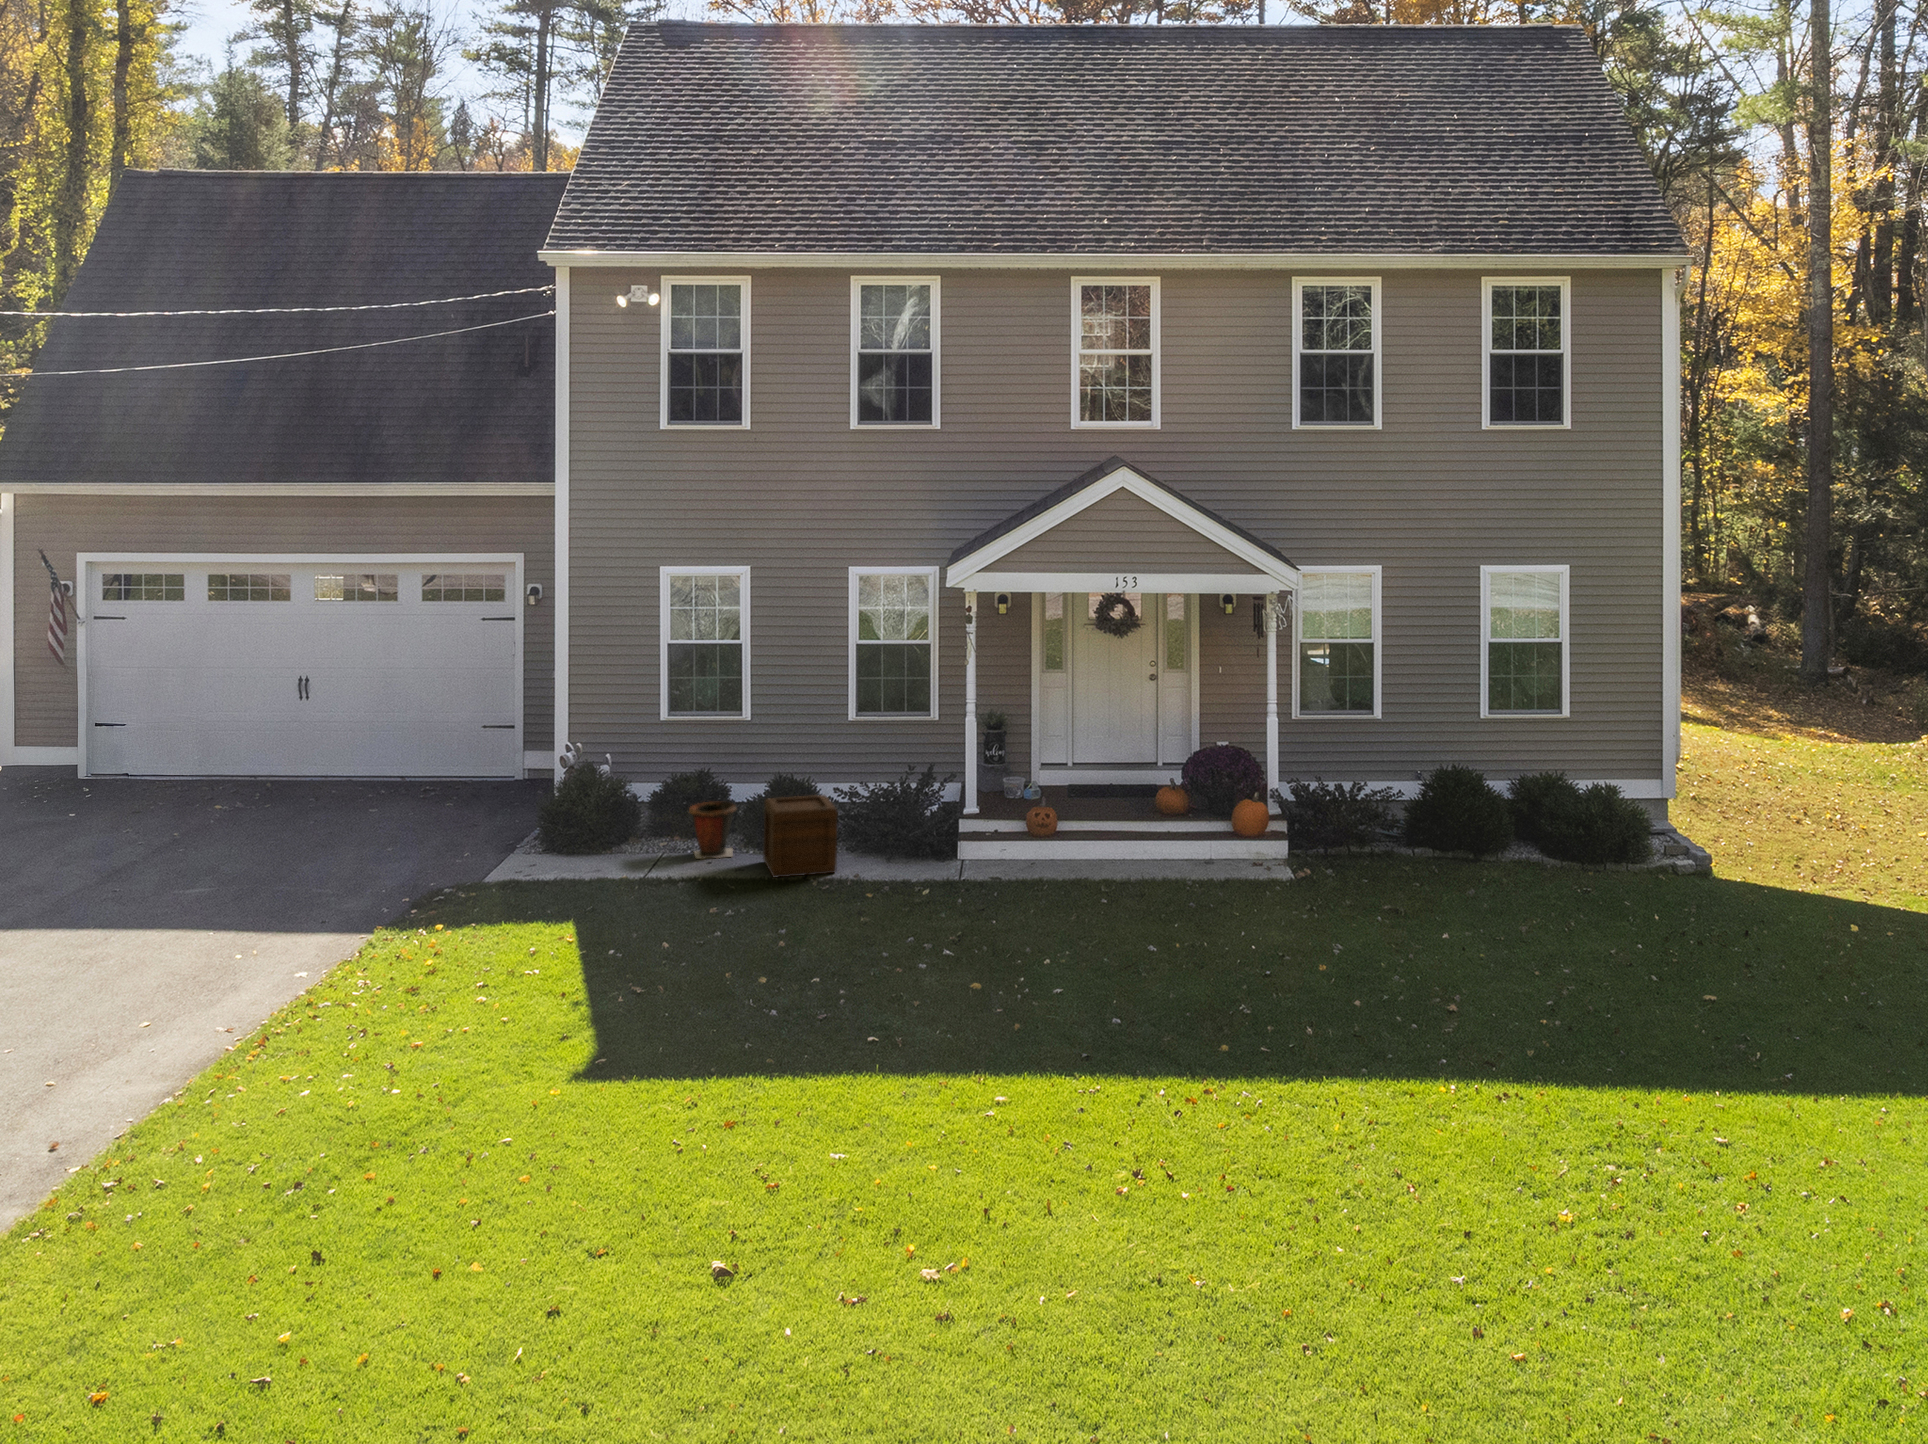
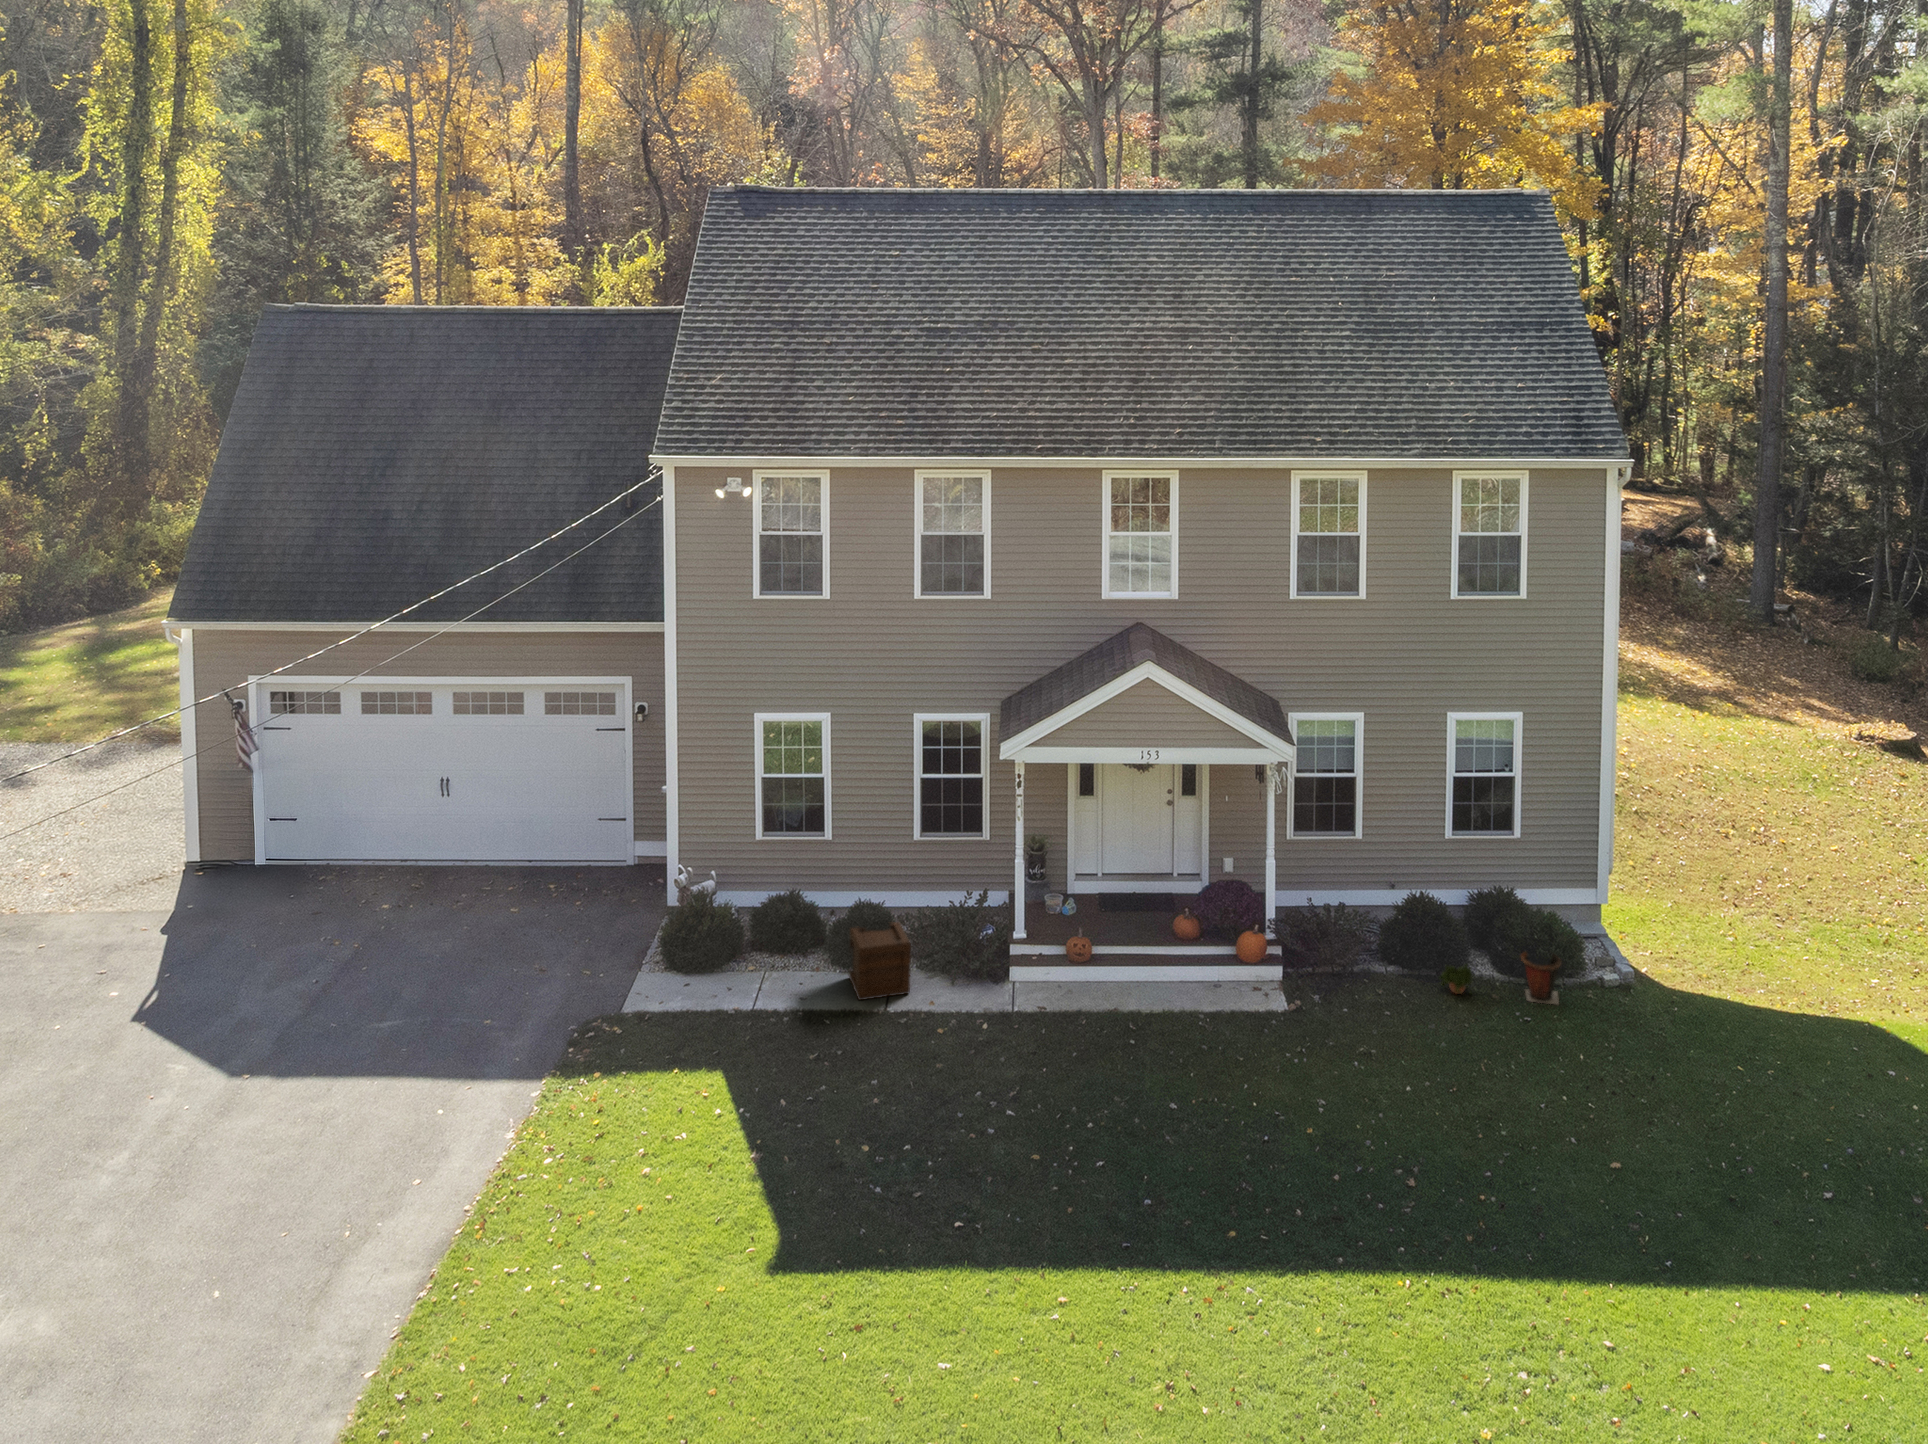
trash can: present [689,802,737,859] -> present [1521,952,1562,1004]
potted plant: none [1480,837,1525,875] -> present [1440,964,1474,994]

